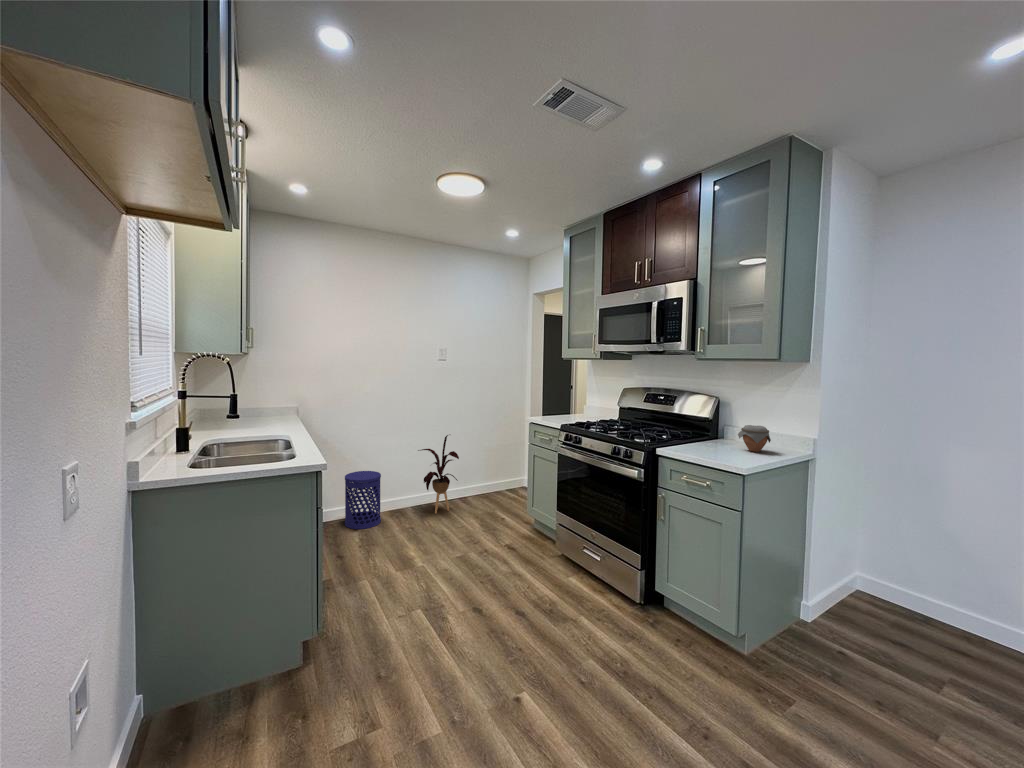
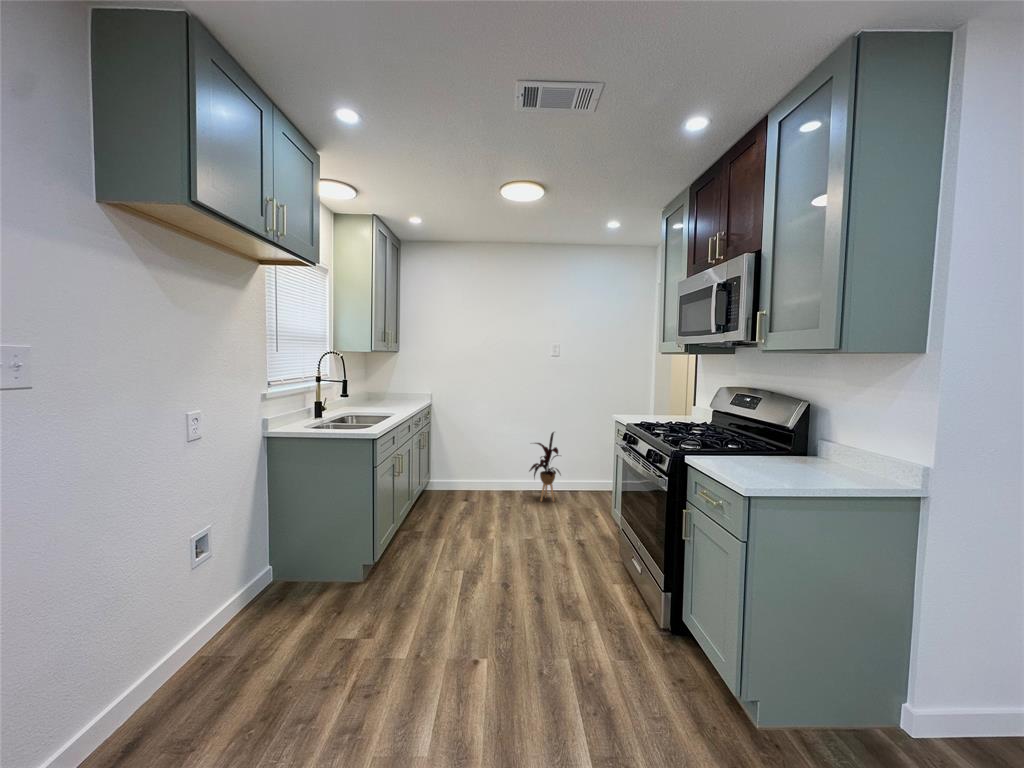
jar: present [738,425,771,452] -> none [796,442,840,478]
waste bin: present [345,471,381,529] -> none [466,455,496,502]

